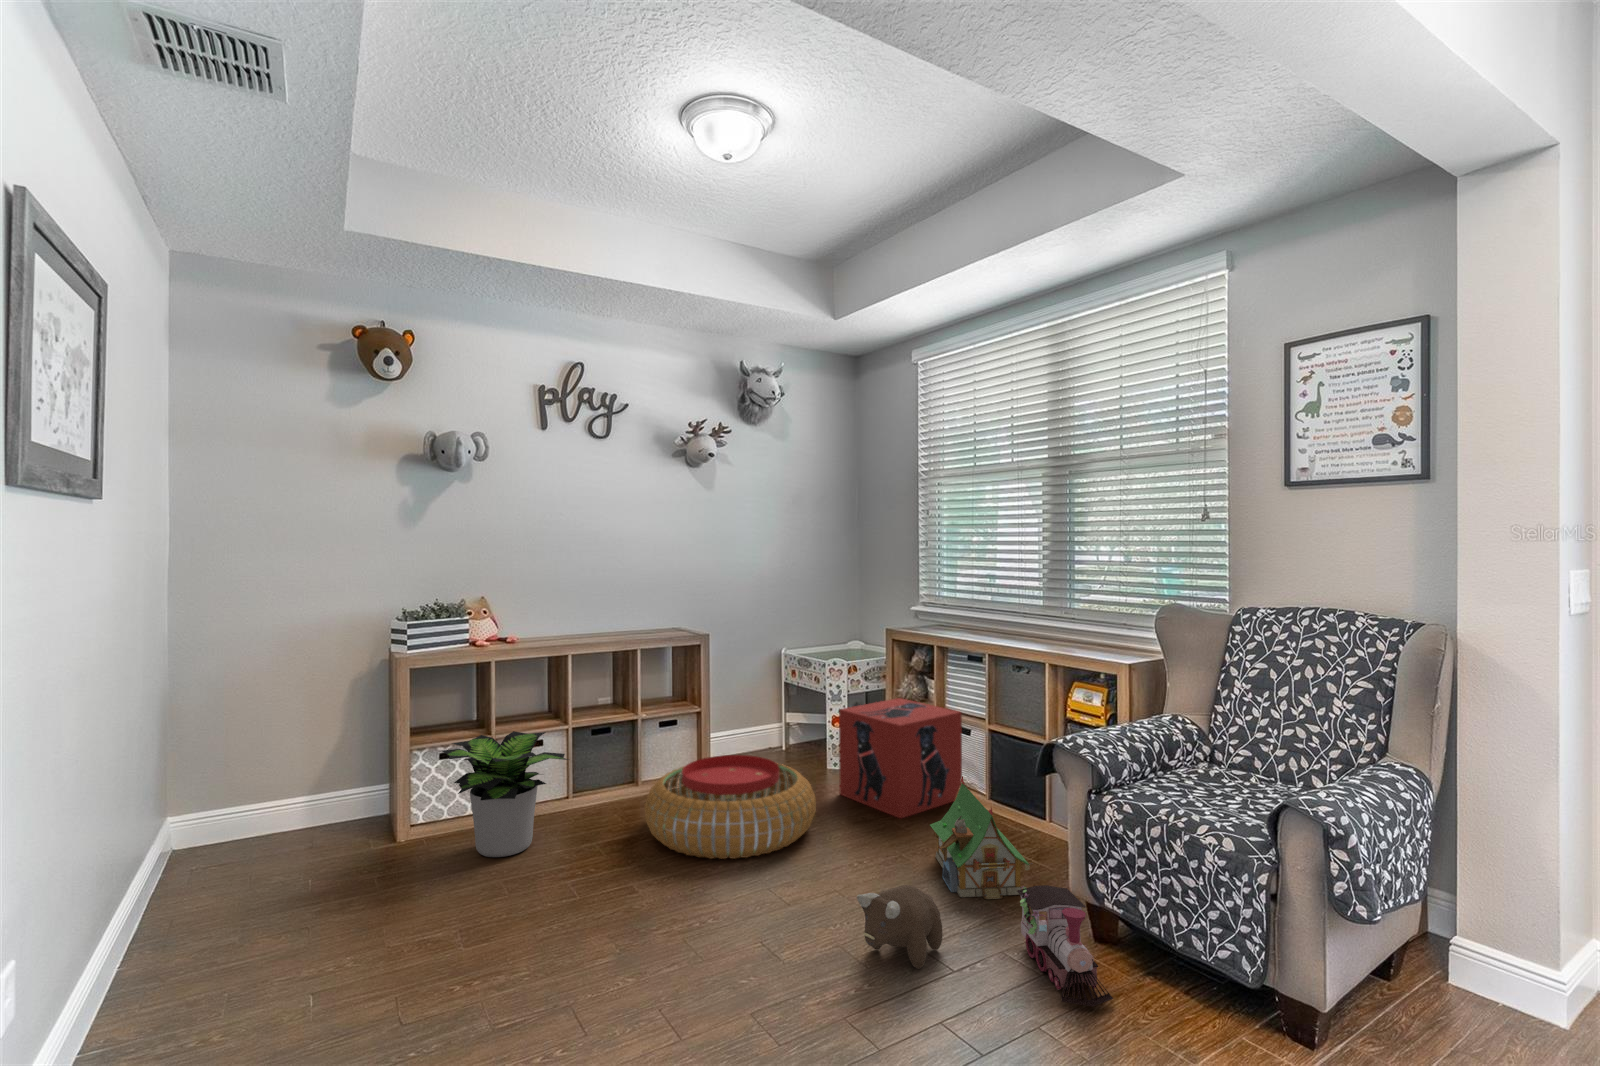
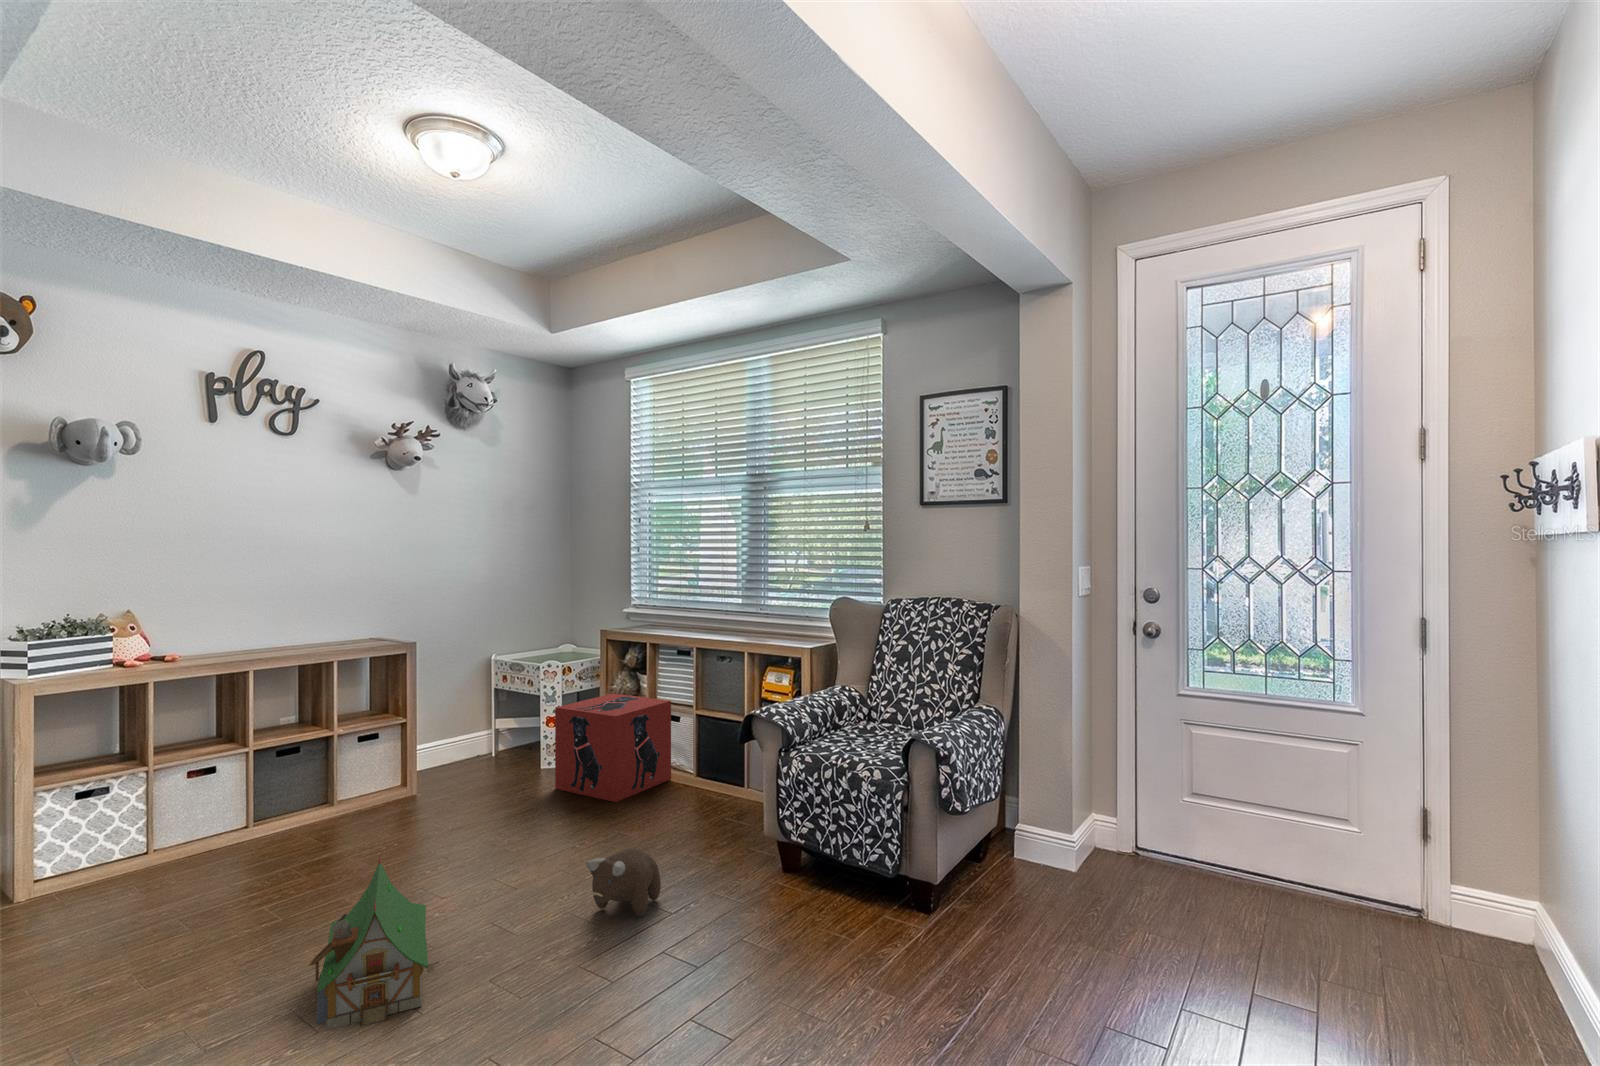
potted plant: present [442,731,568,857] -> none [86,755,260,898]
pouf: present [645,755,816,859] -> none [349,759,535,862]
toy house: present [930,776,1033,899] -> present [309,855,439,1030]
toy train: present [1017,885,1113,1007] -> none [722,831,797,917]

